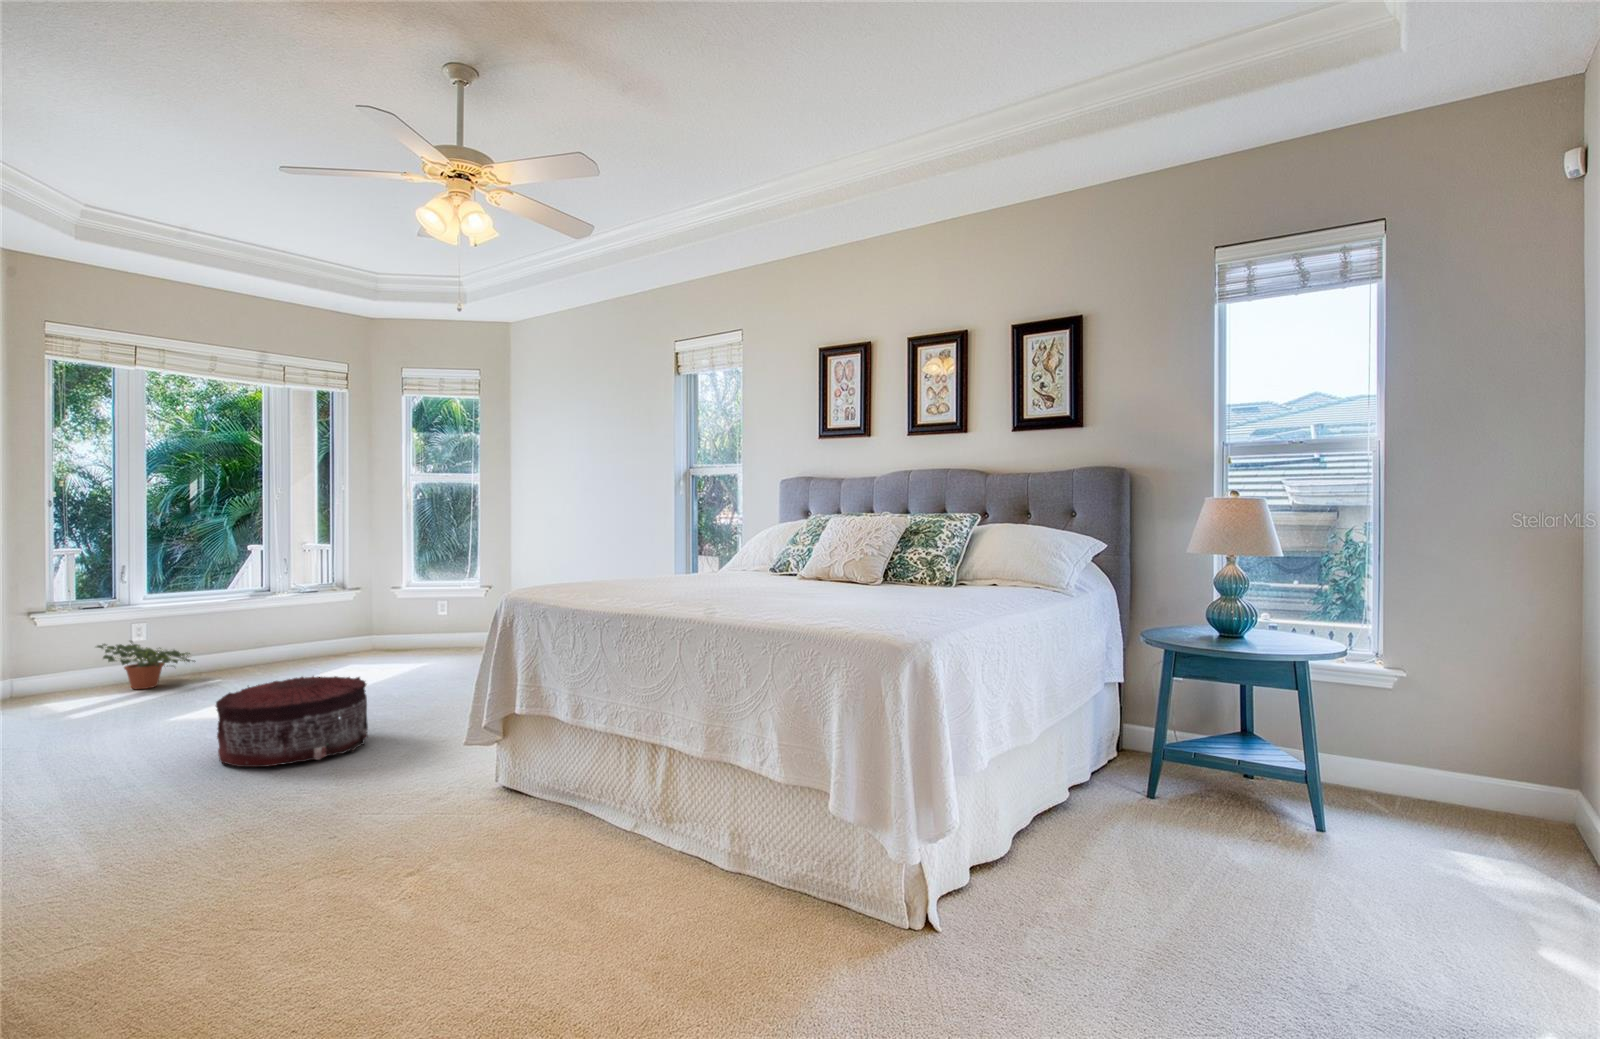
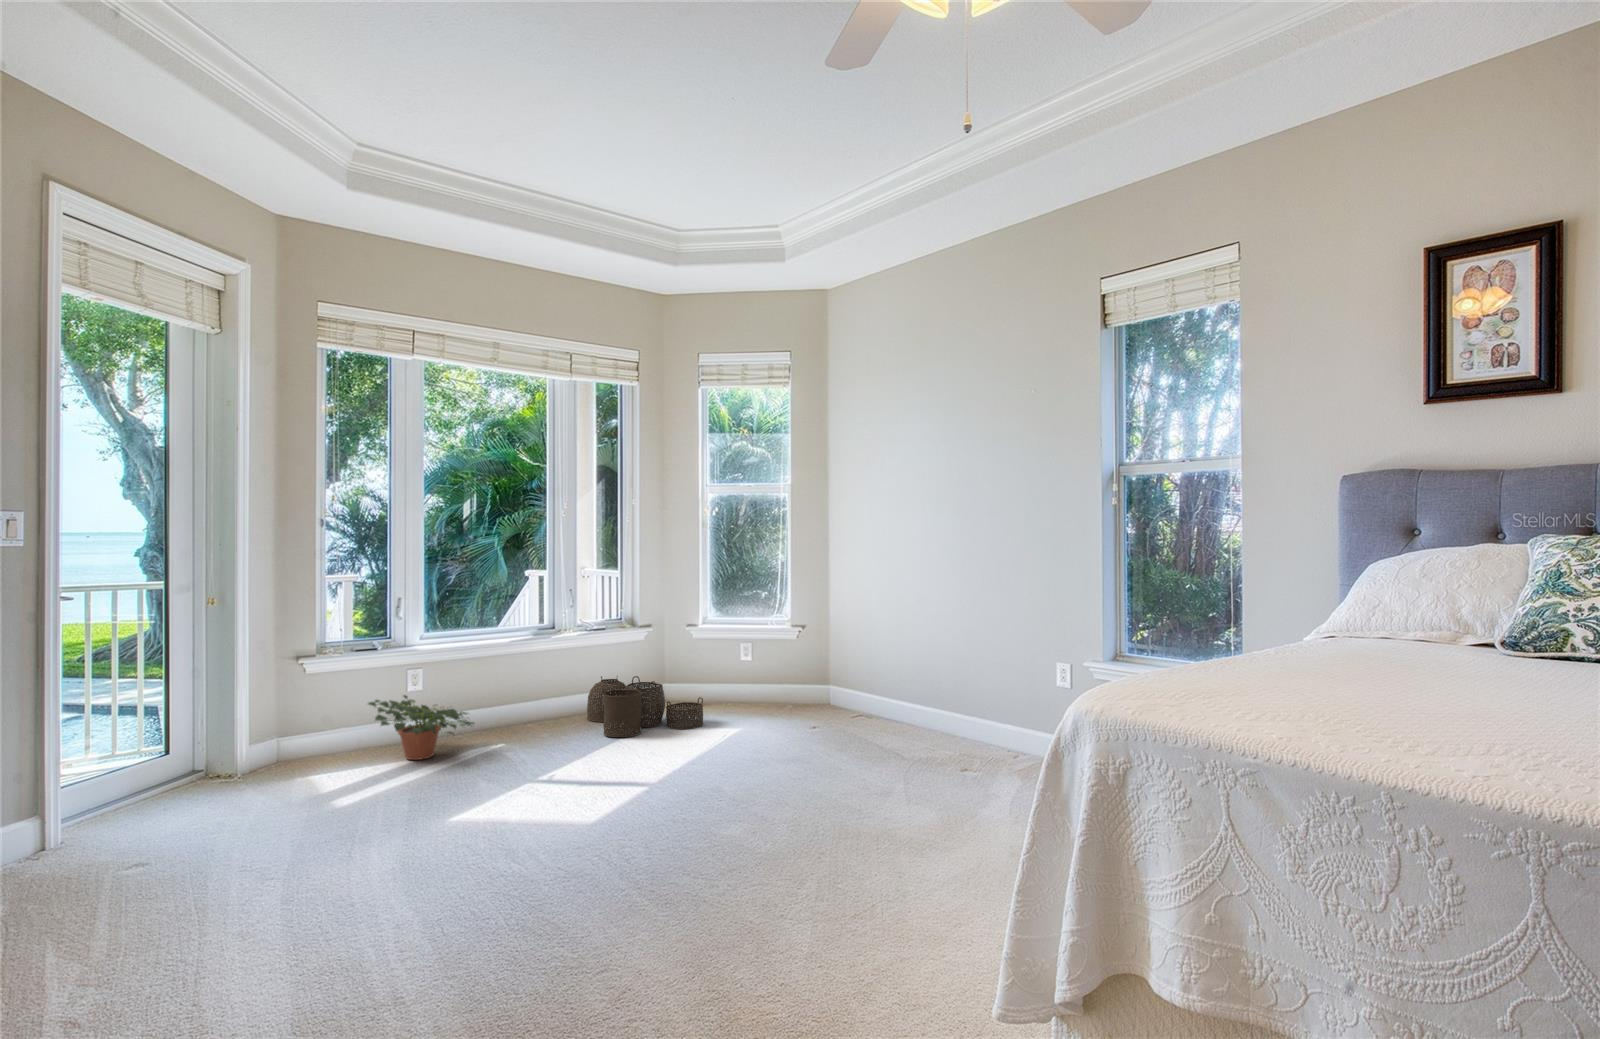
woven basket: none [301,624,400,669] -> present [587,676,703,737]
pouf: present [216,676,368,767] -> none [521,787,737,969]

